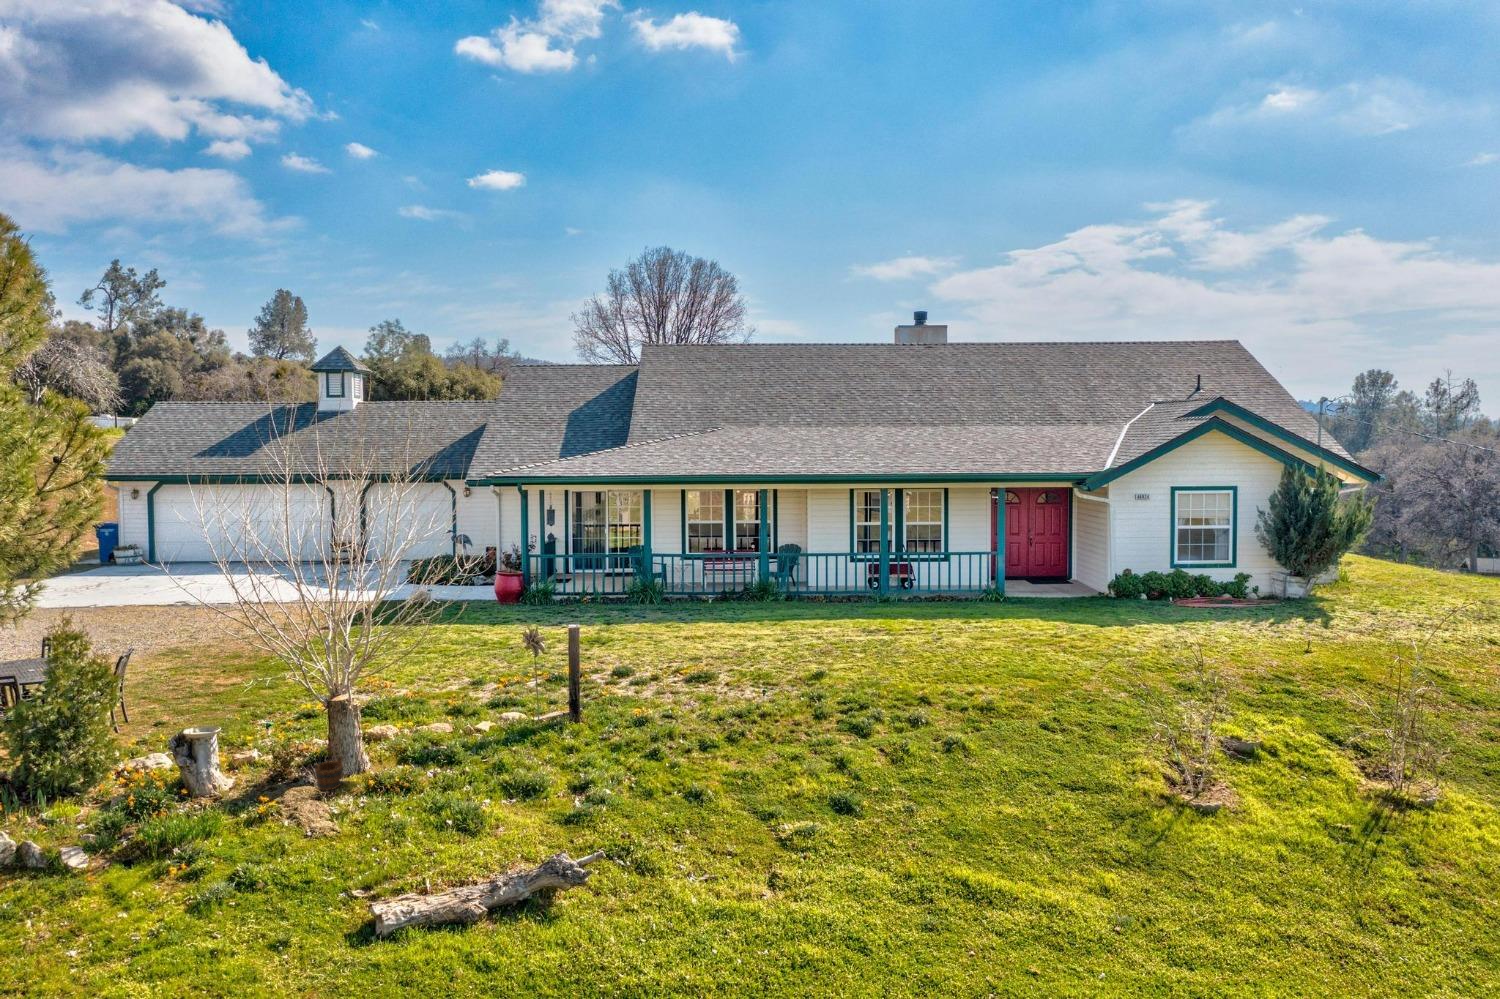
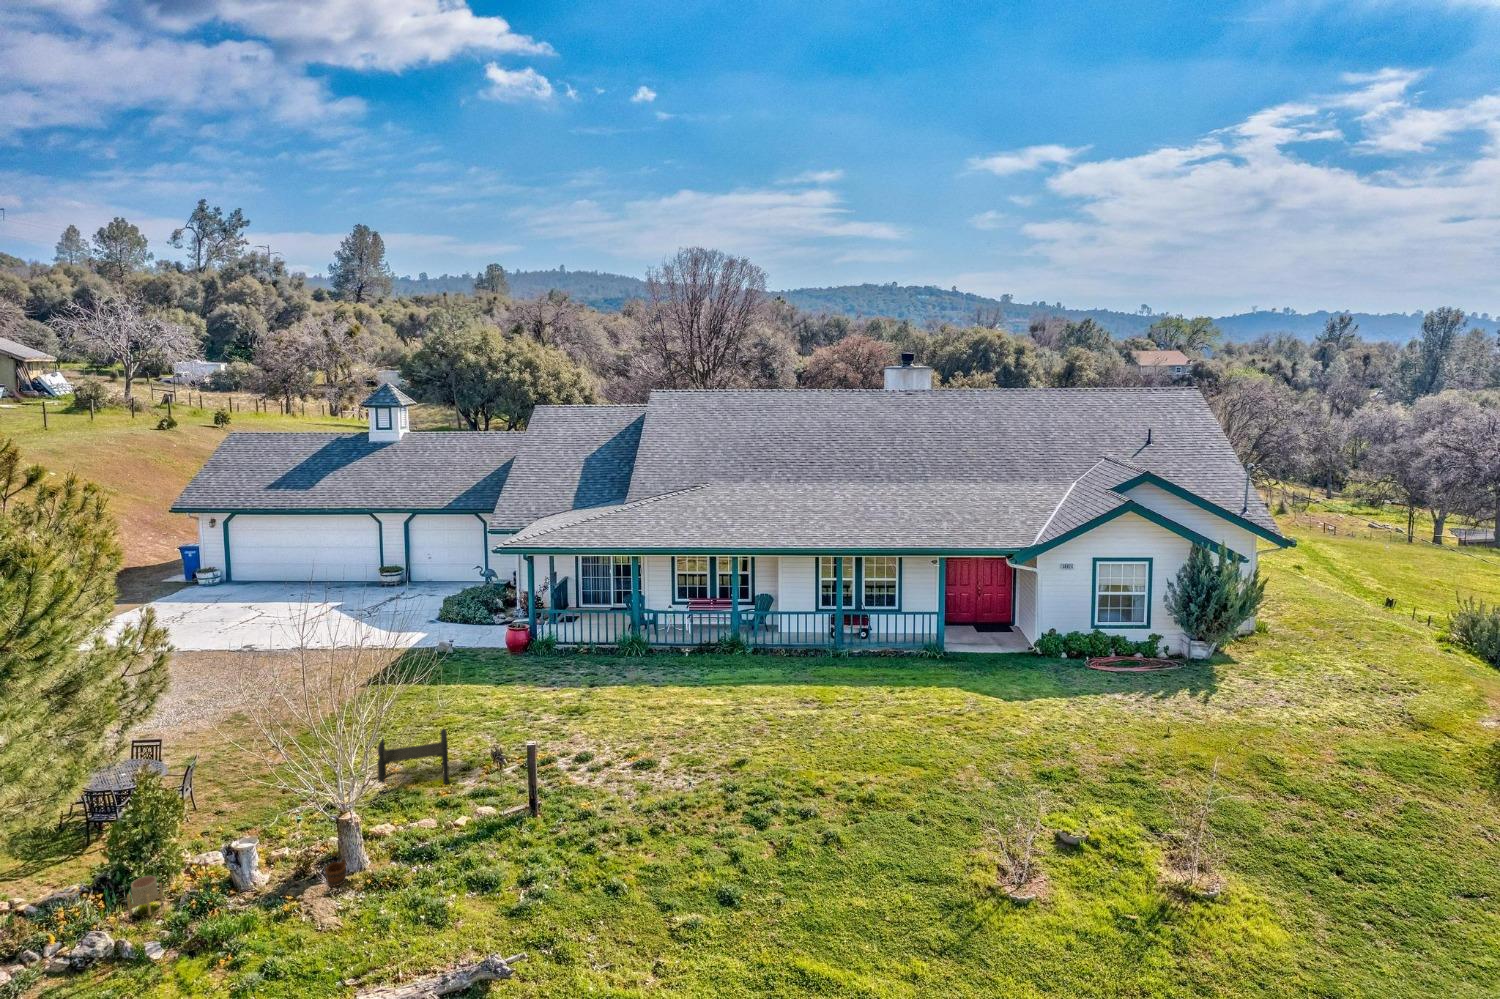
bench: none [378,628,466,702] -> present [377,729,449,794]
planter: none [44,769,96,821] -> present [127,876,164,916]

